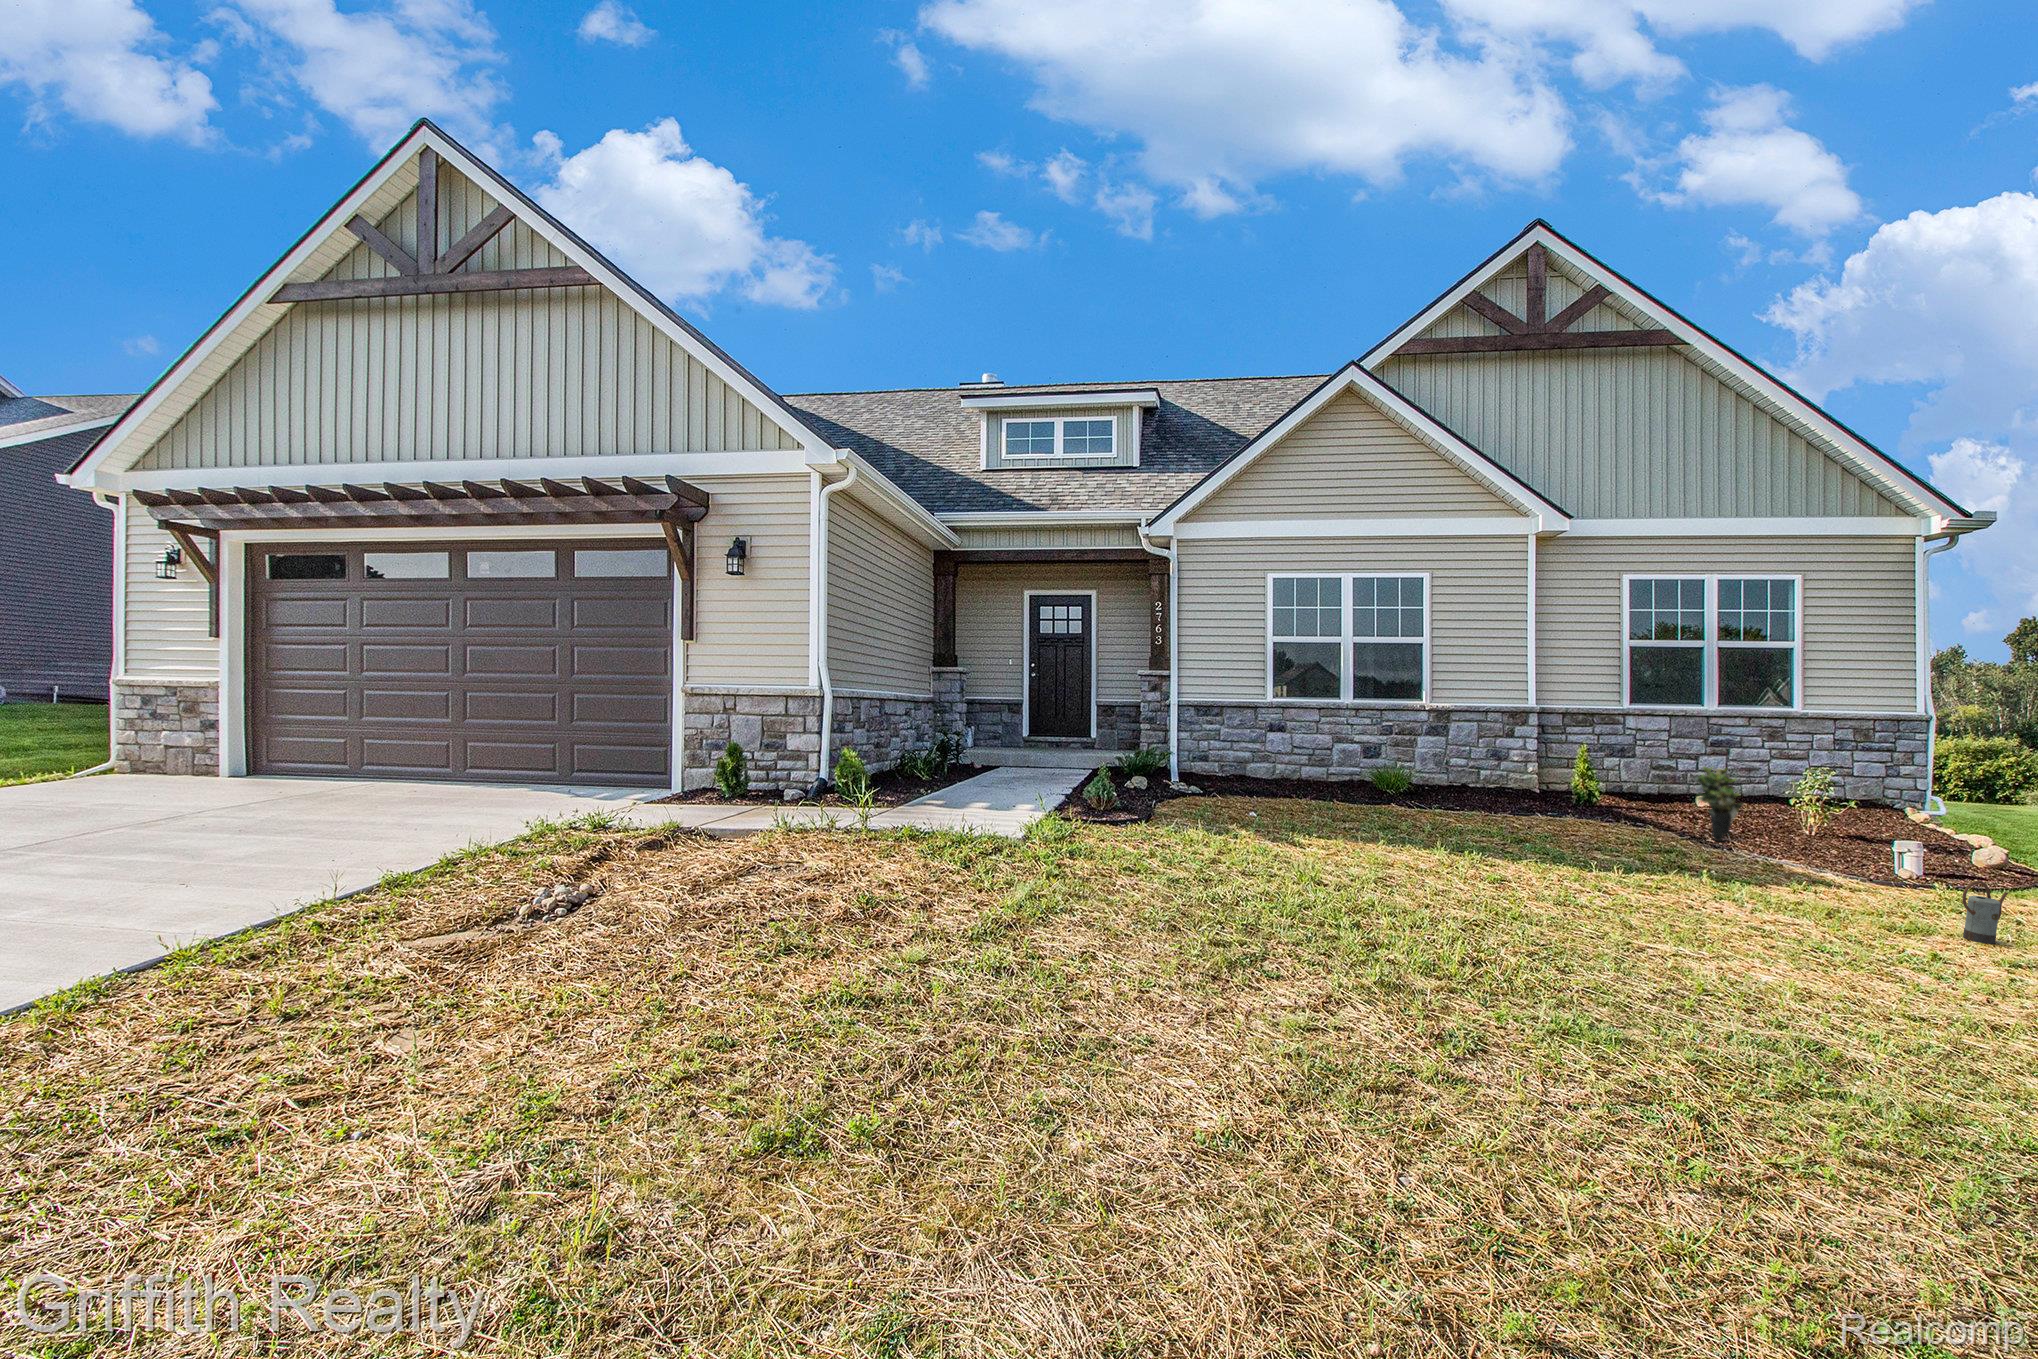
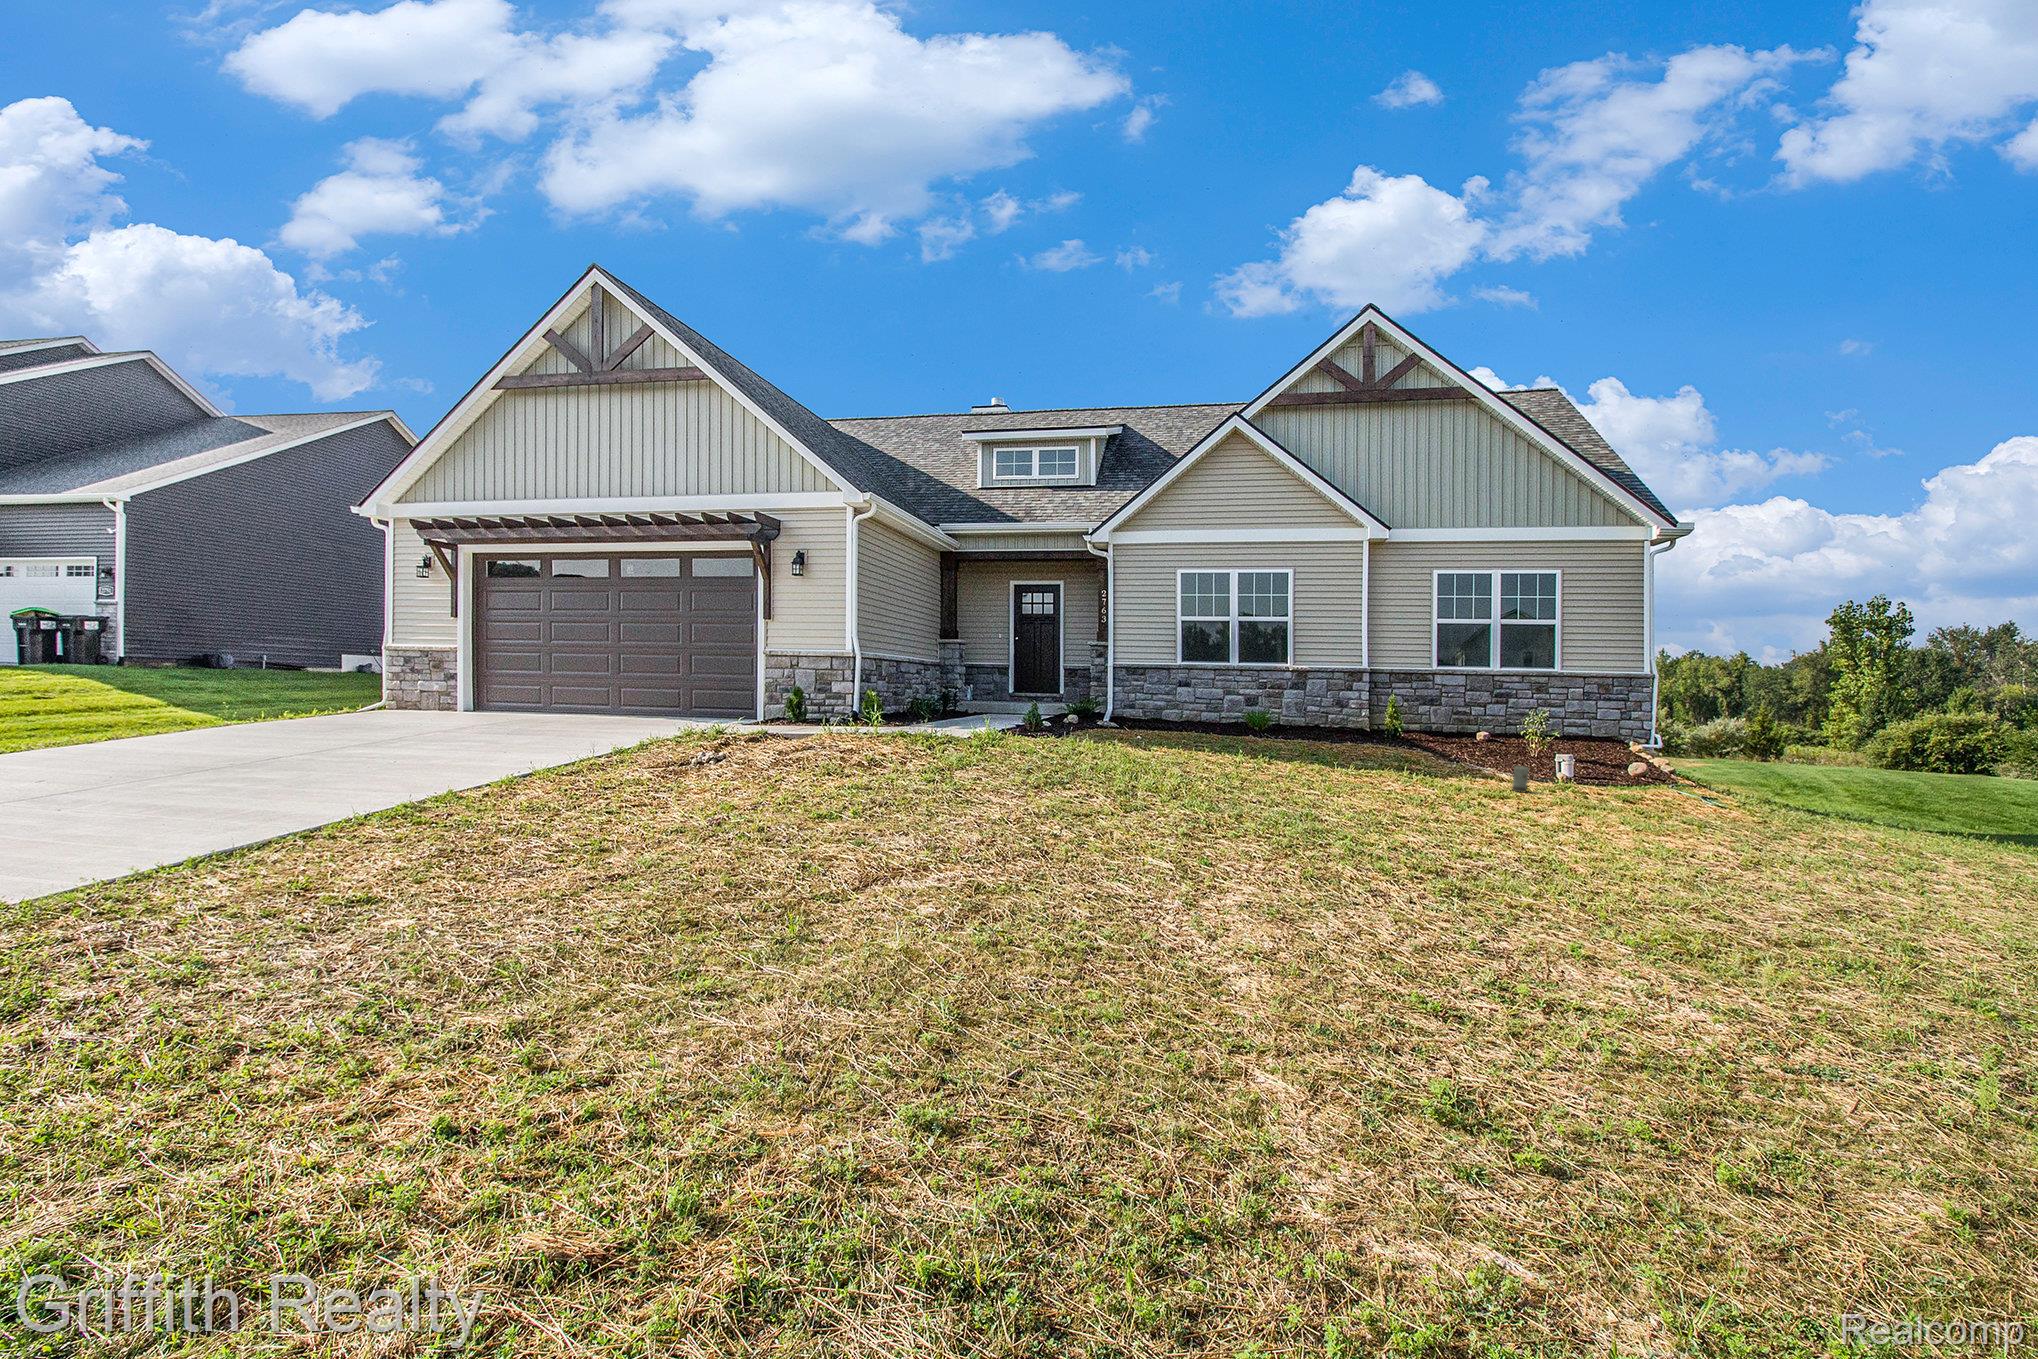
potted plant: present [1696,766,1743,842] -> none [1439,704,1469,754]

